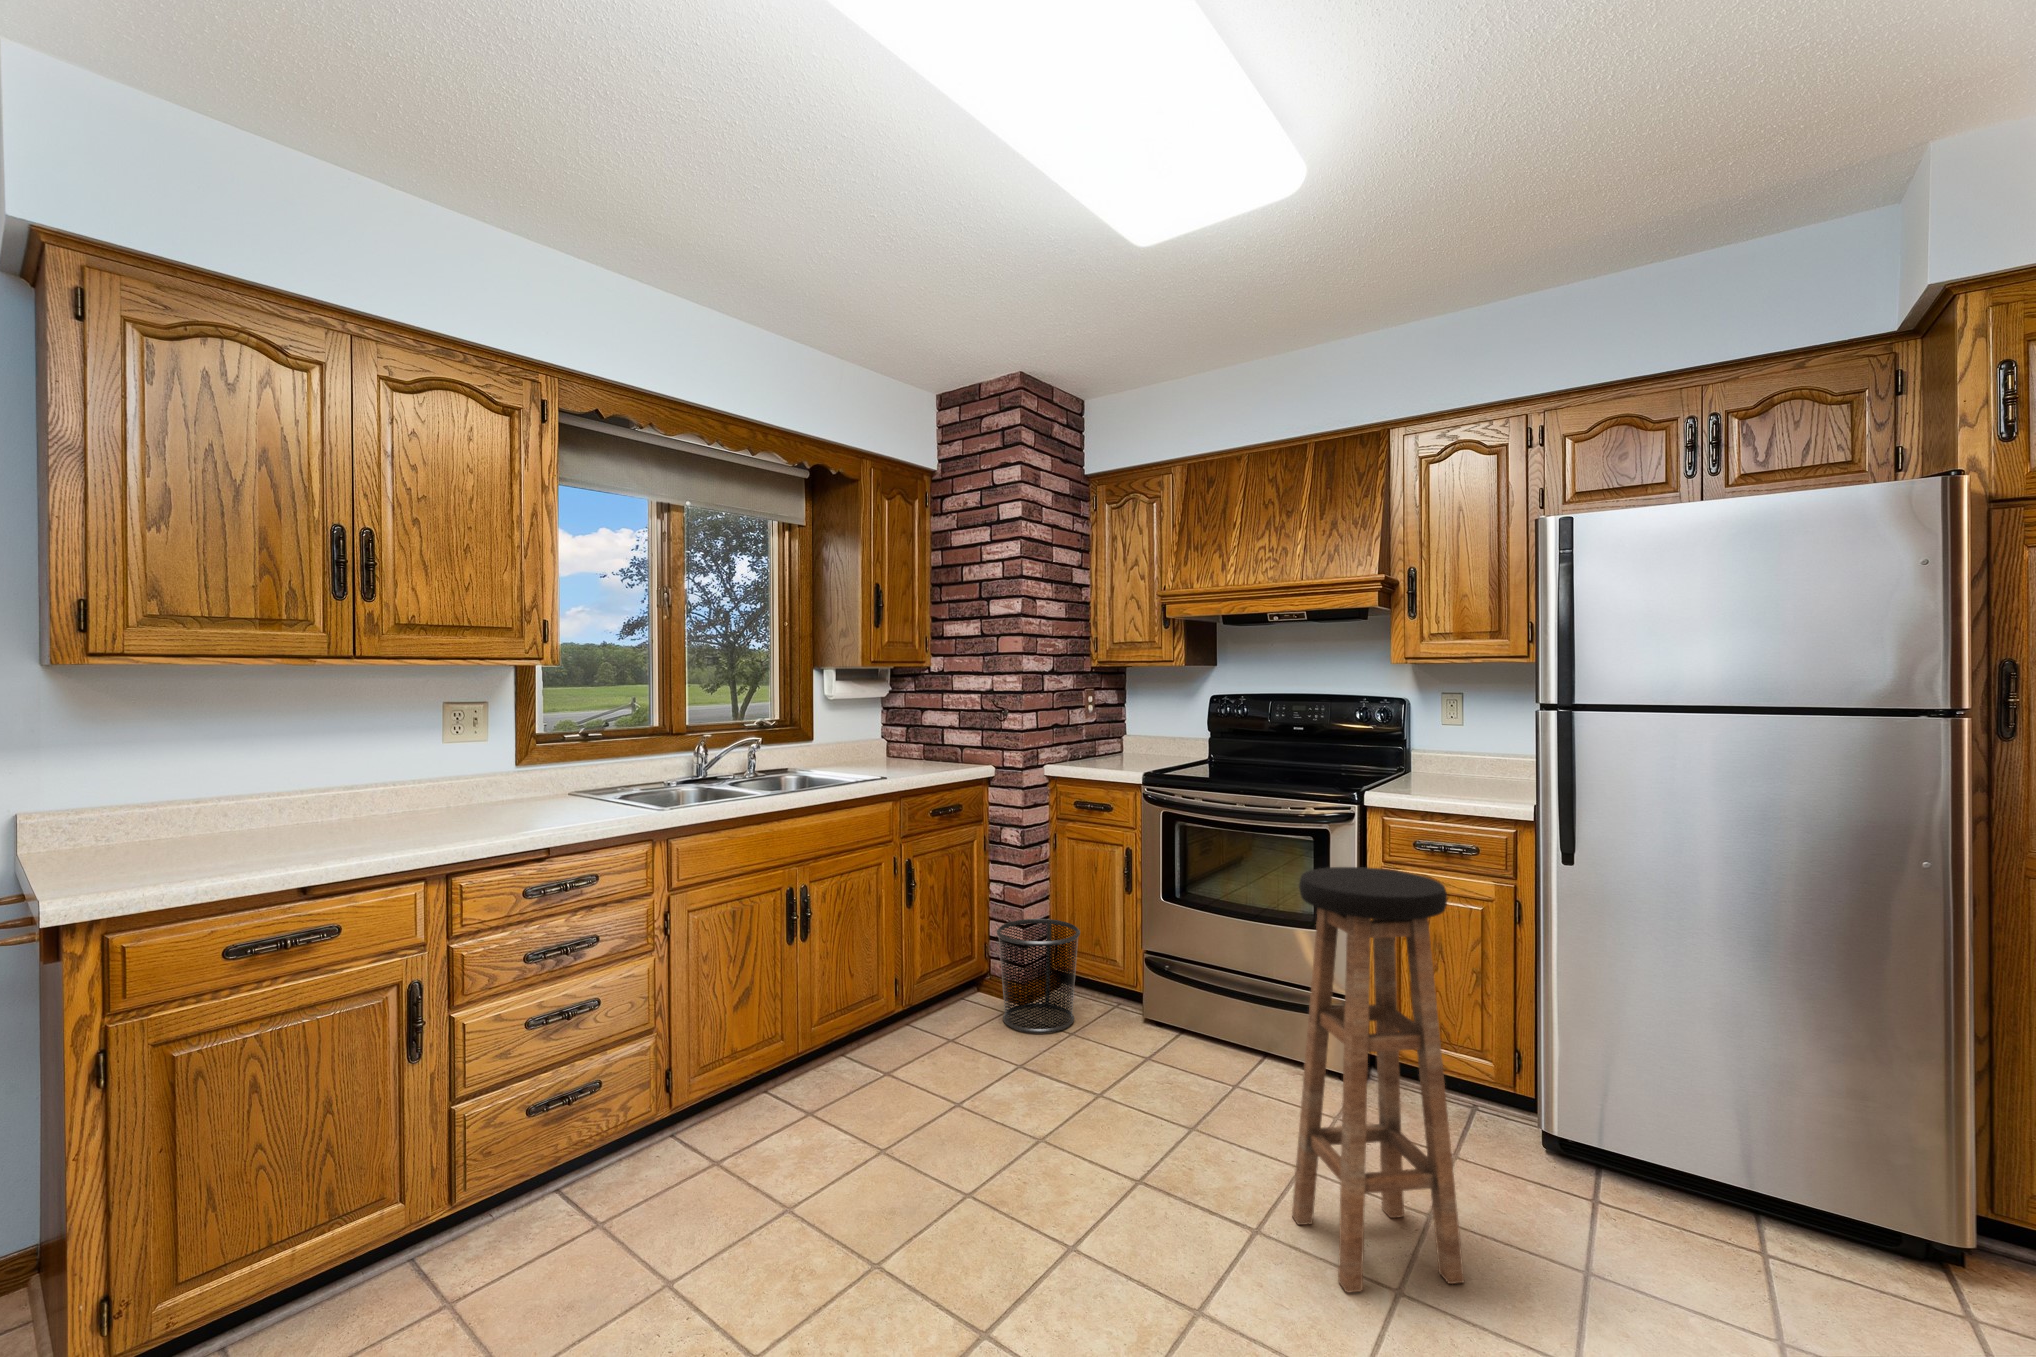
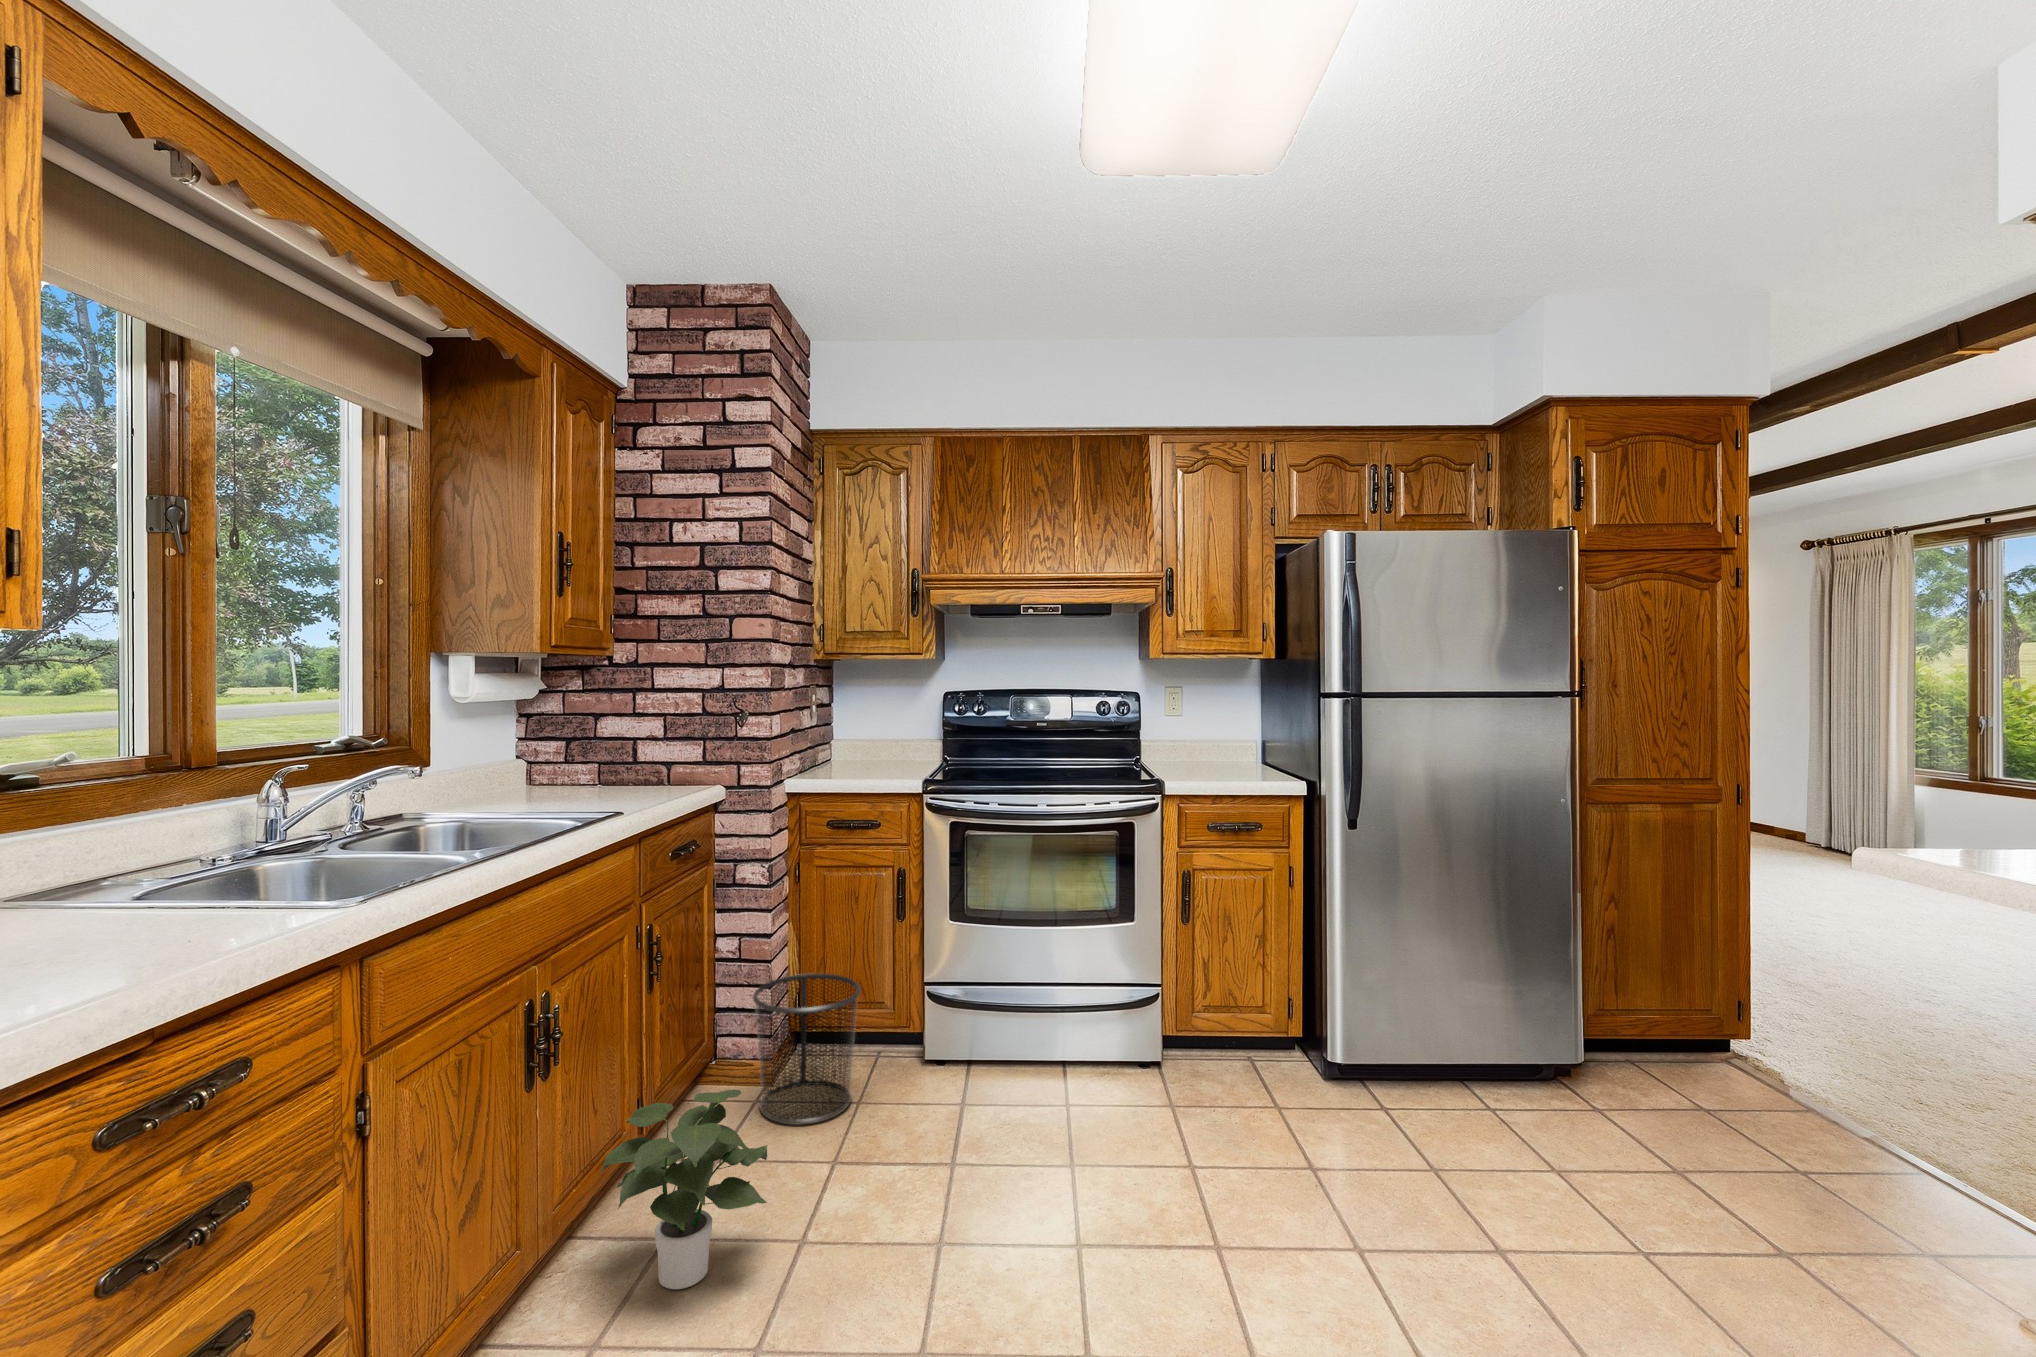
bar stool: present [1292,867,1464,1293] -> none [1249,868,1419,1310]
potted plant: none [835,974,945,1100] -> present [600,1089,767,1289]

